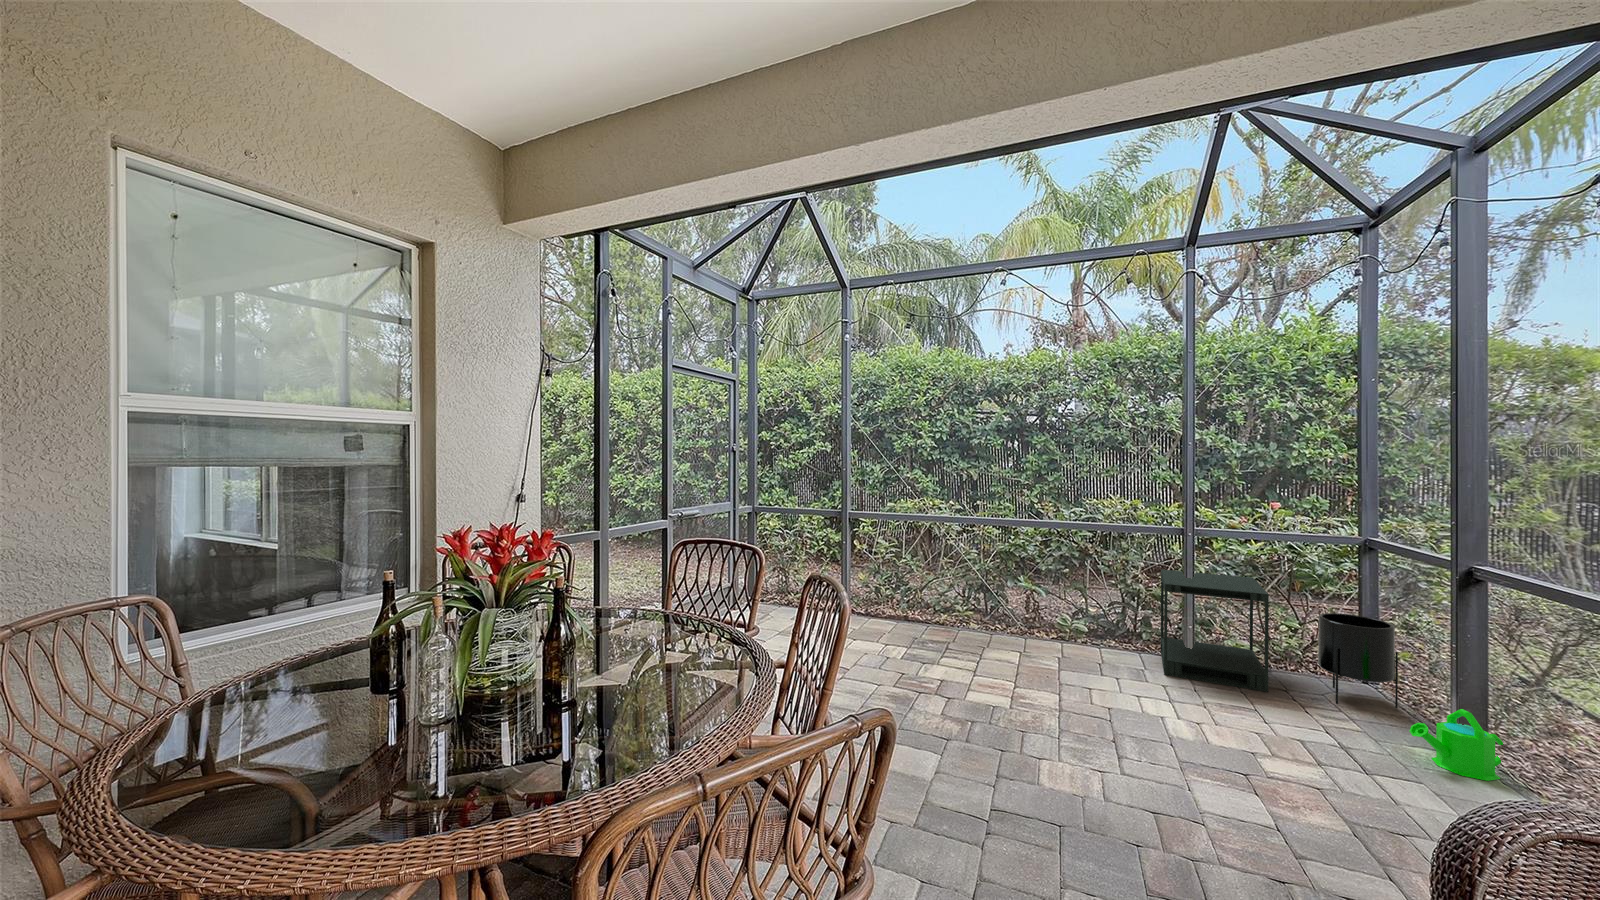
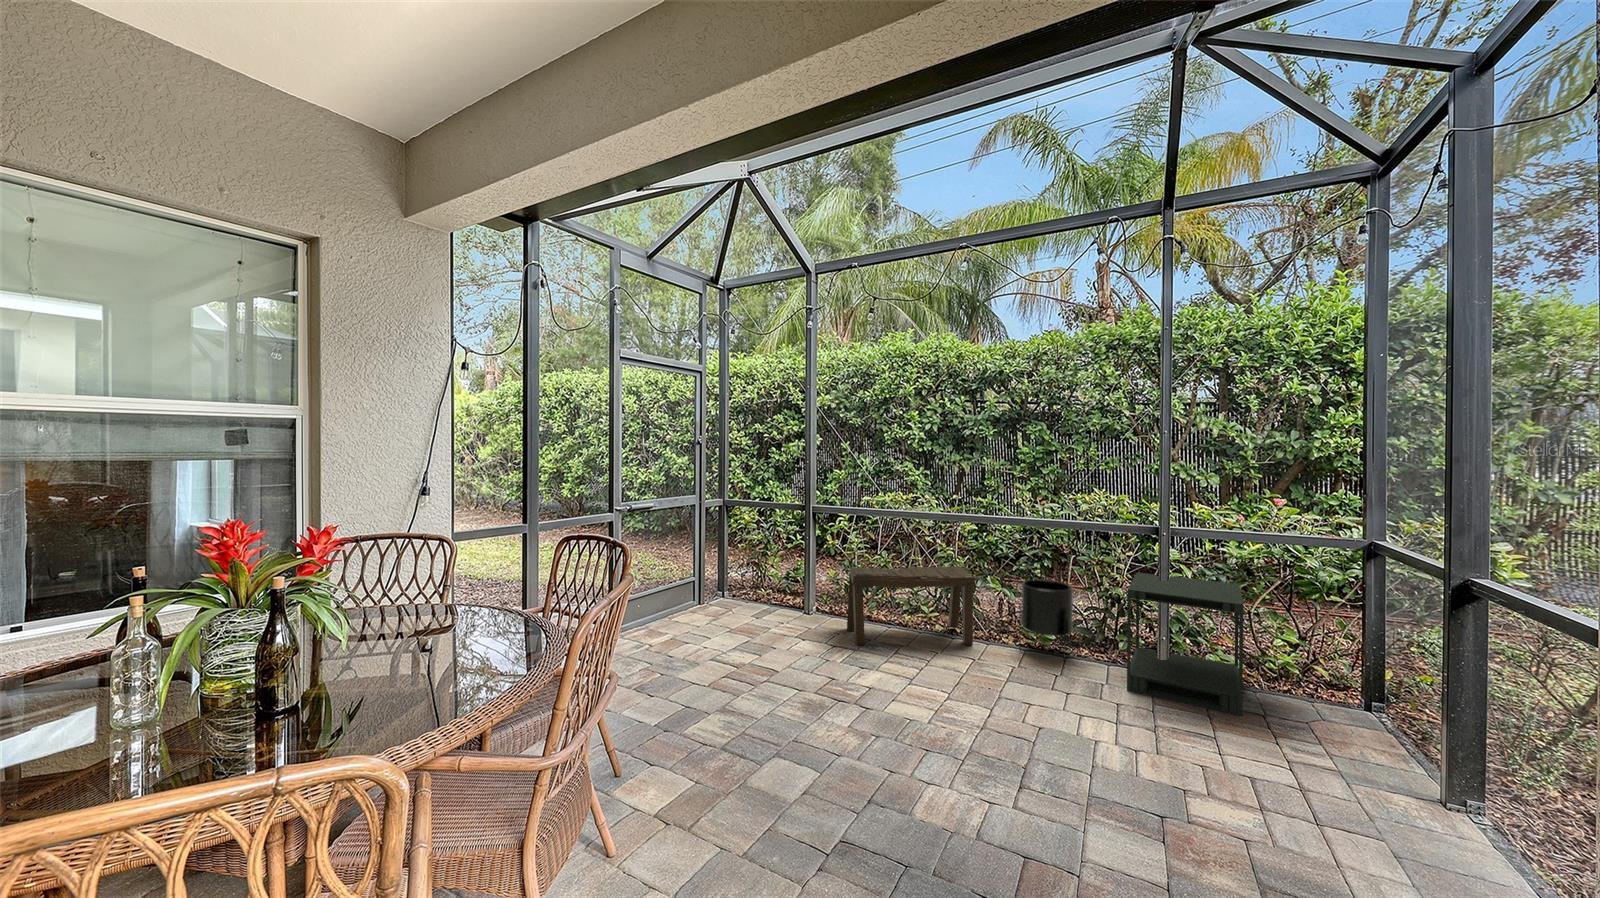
bench: none [889,567,1015,643] -> present [847,566,975,645]
planter: present [1318,613,1398,708] -> present [1020,580,1073,654]
watering can: present [1409,709,1503,781] -> none [1386,752,1515,842]

